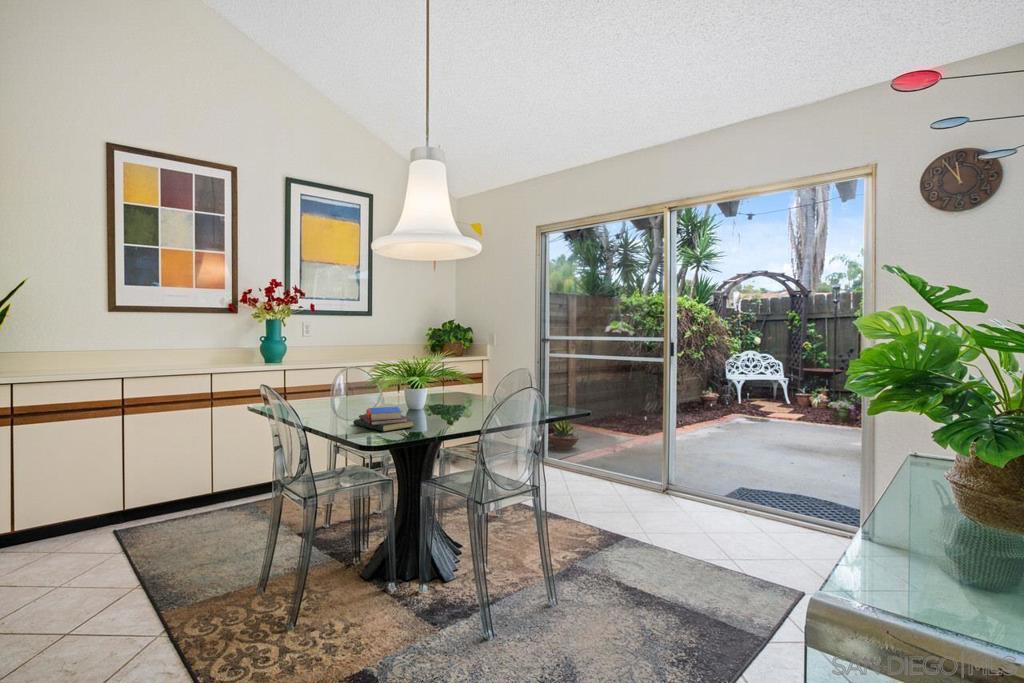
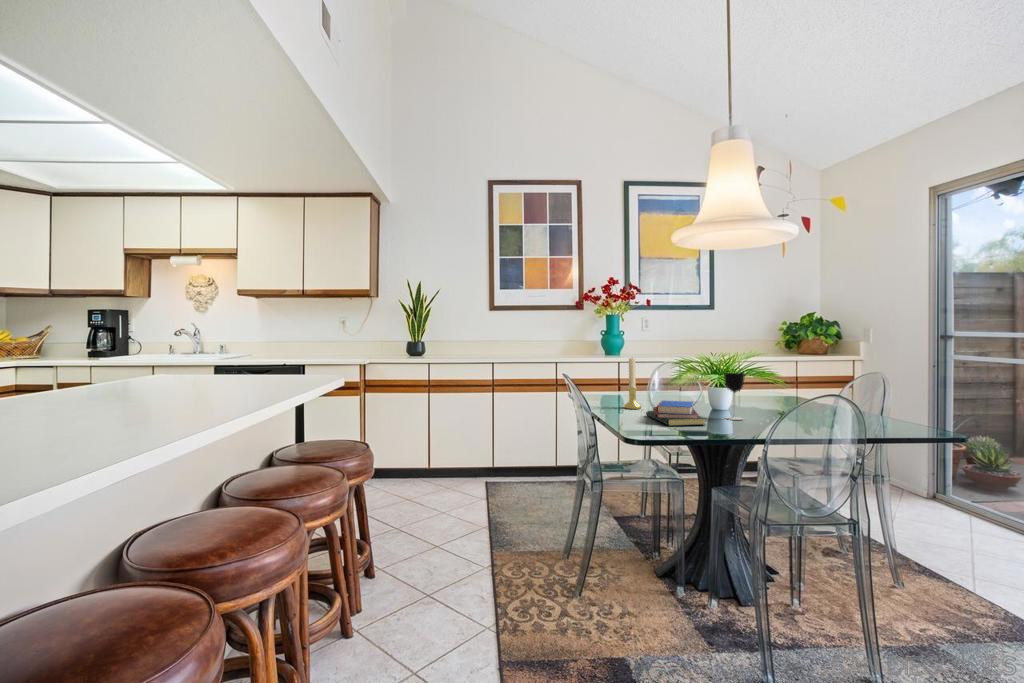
candle holder: none [323,366,342,420] -> present [624,358,641,409]
wine glass: none [422,376,439,420] -> present [724,372,745,420]

